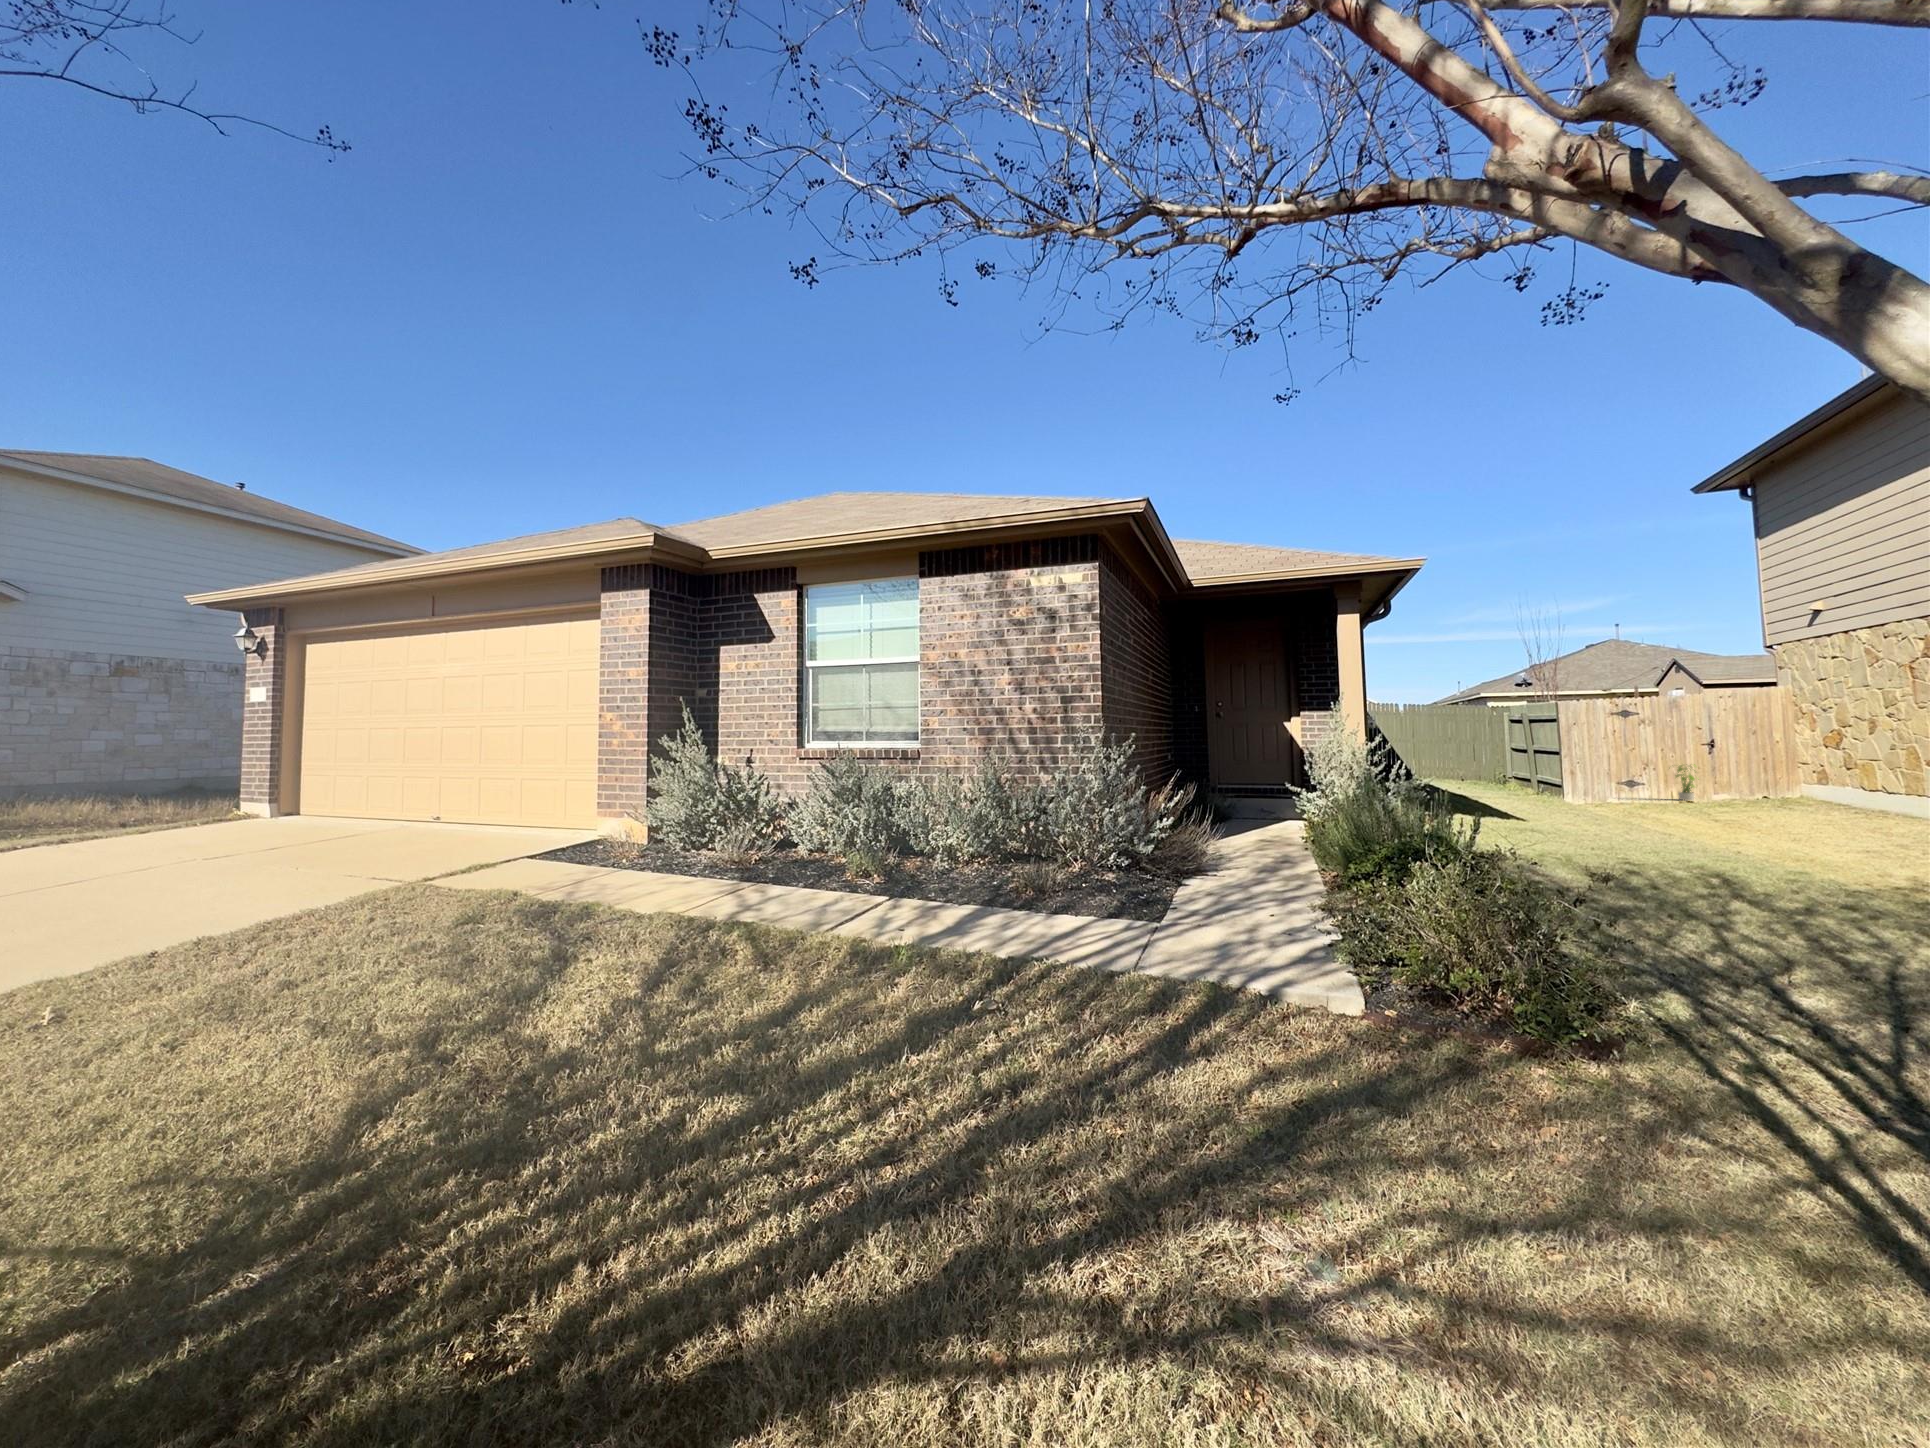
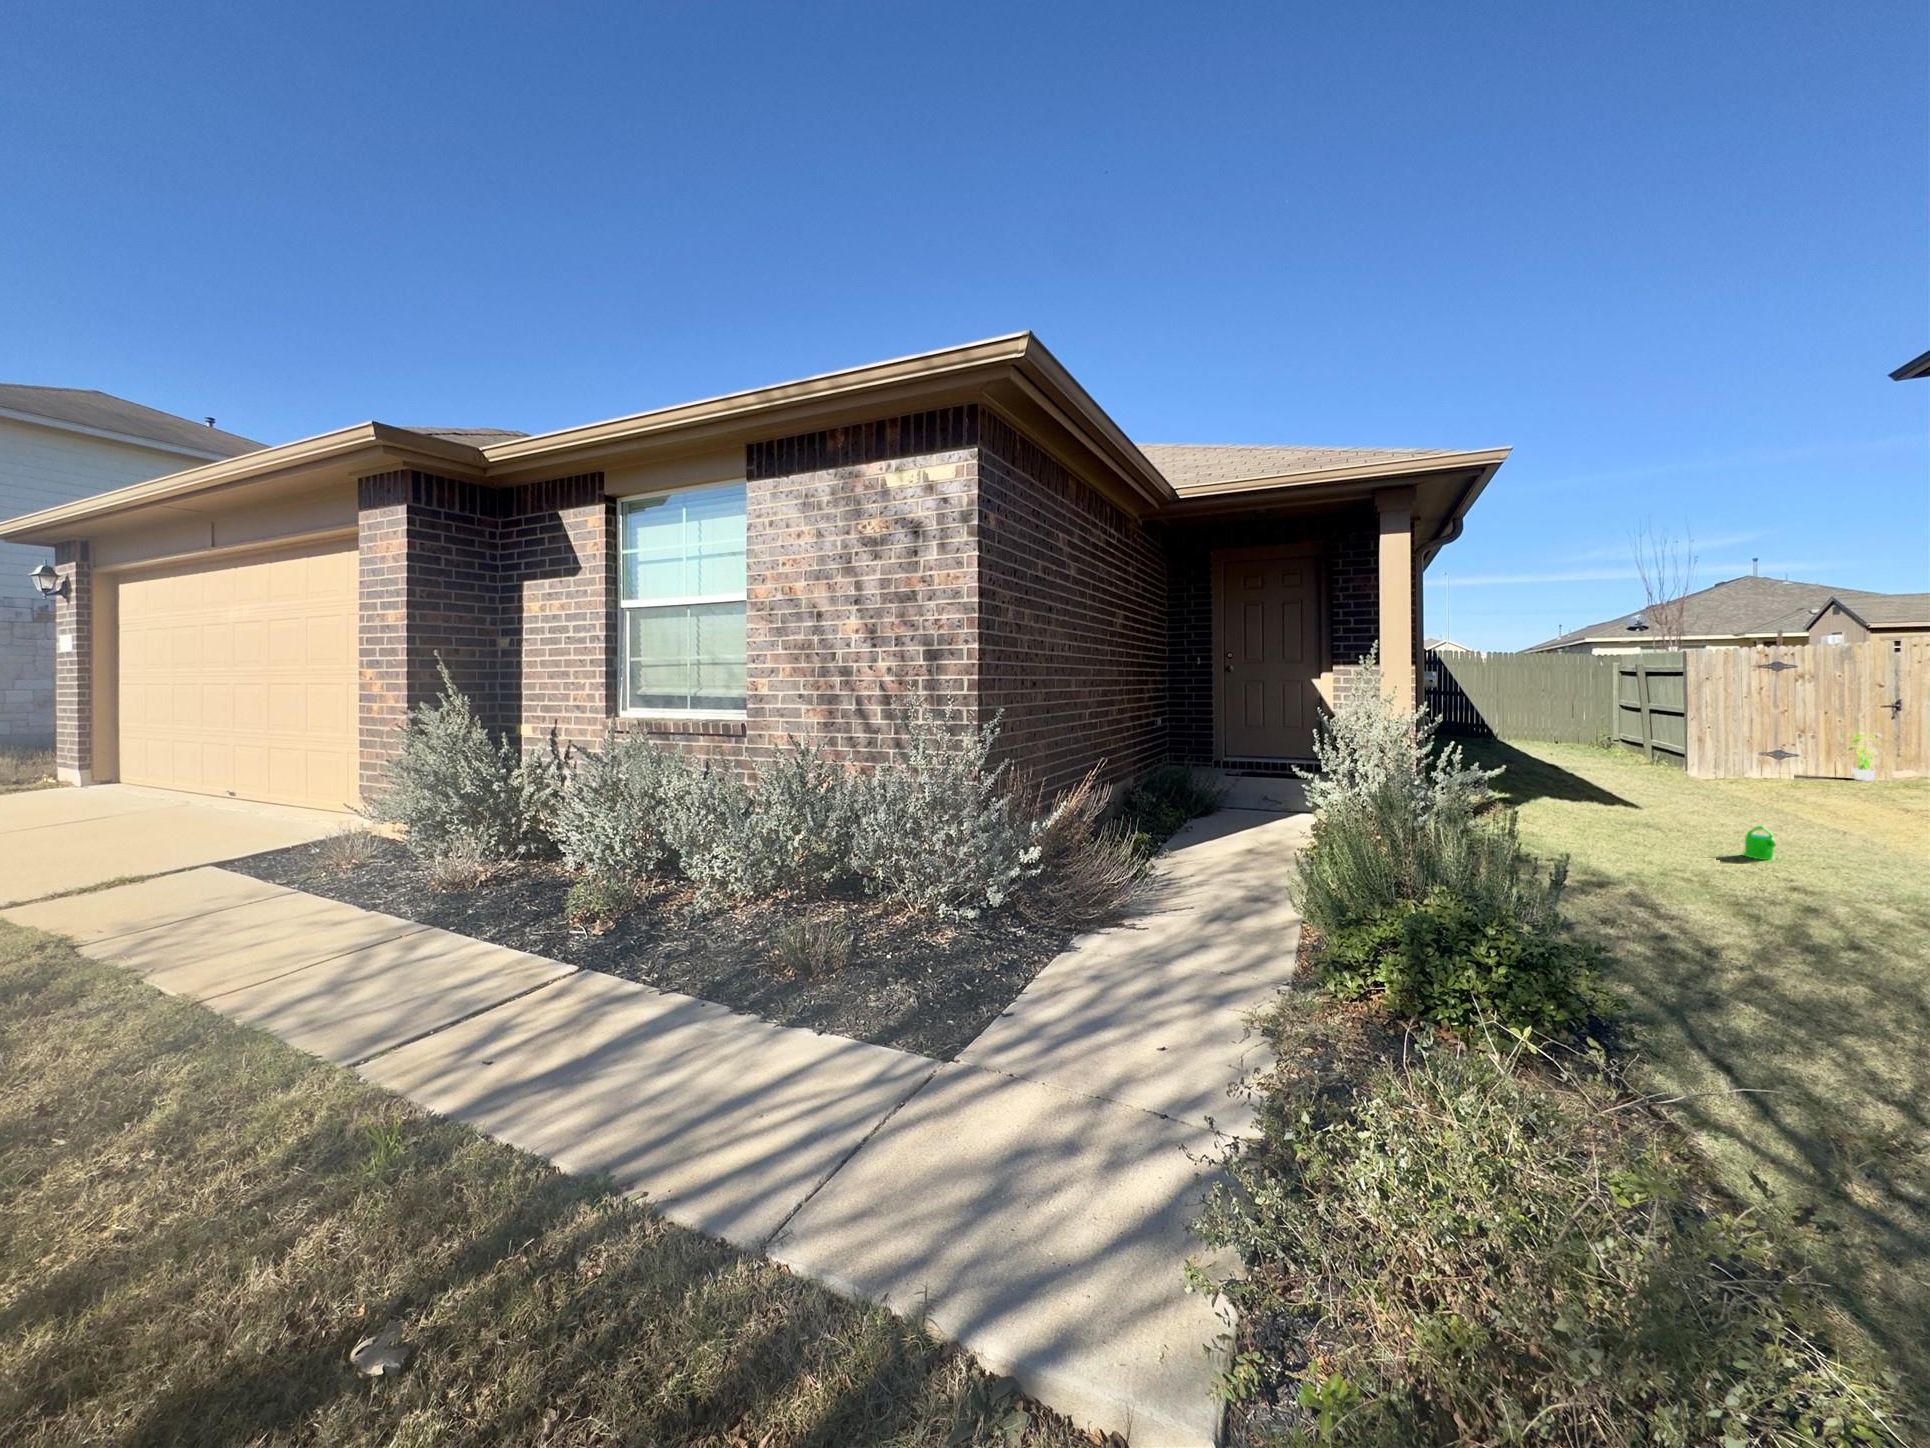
watering can: none [1594,821,1615,844] -> present [1743,826,1776,860]

